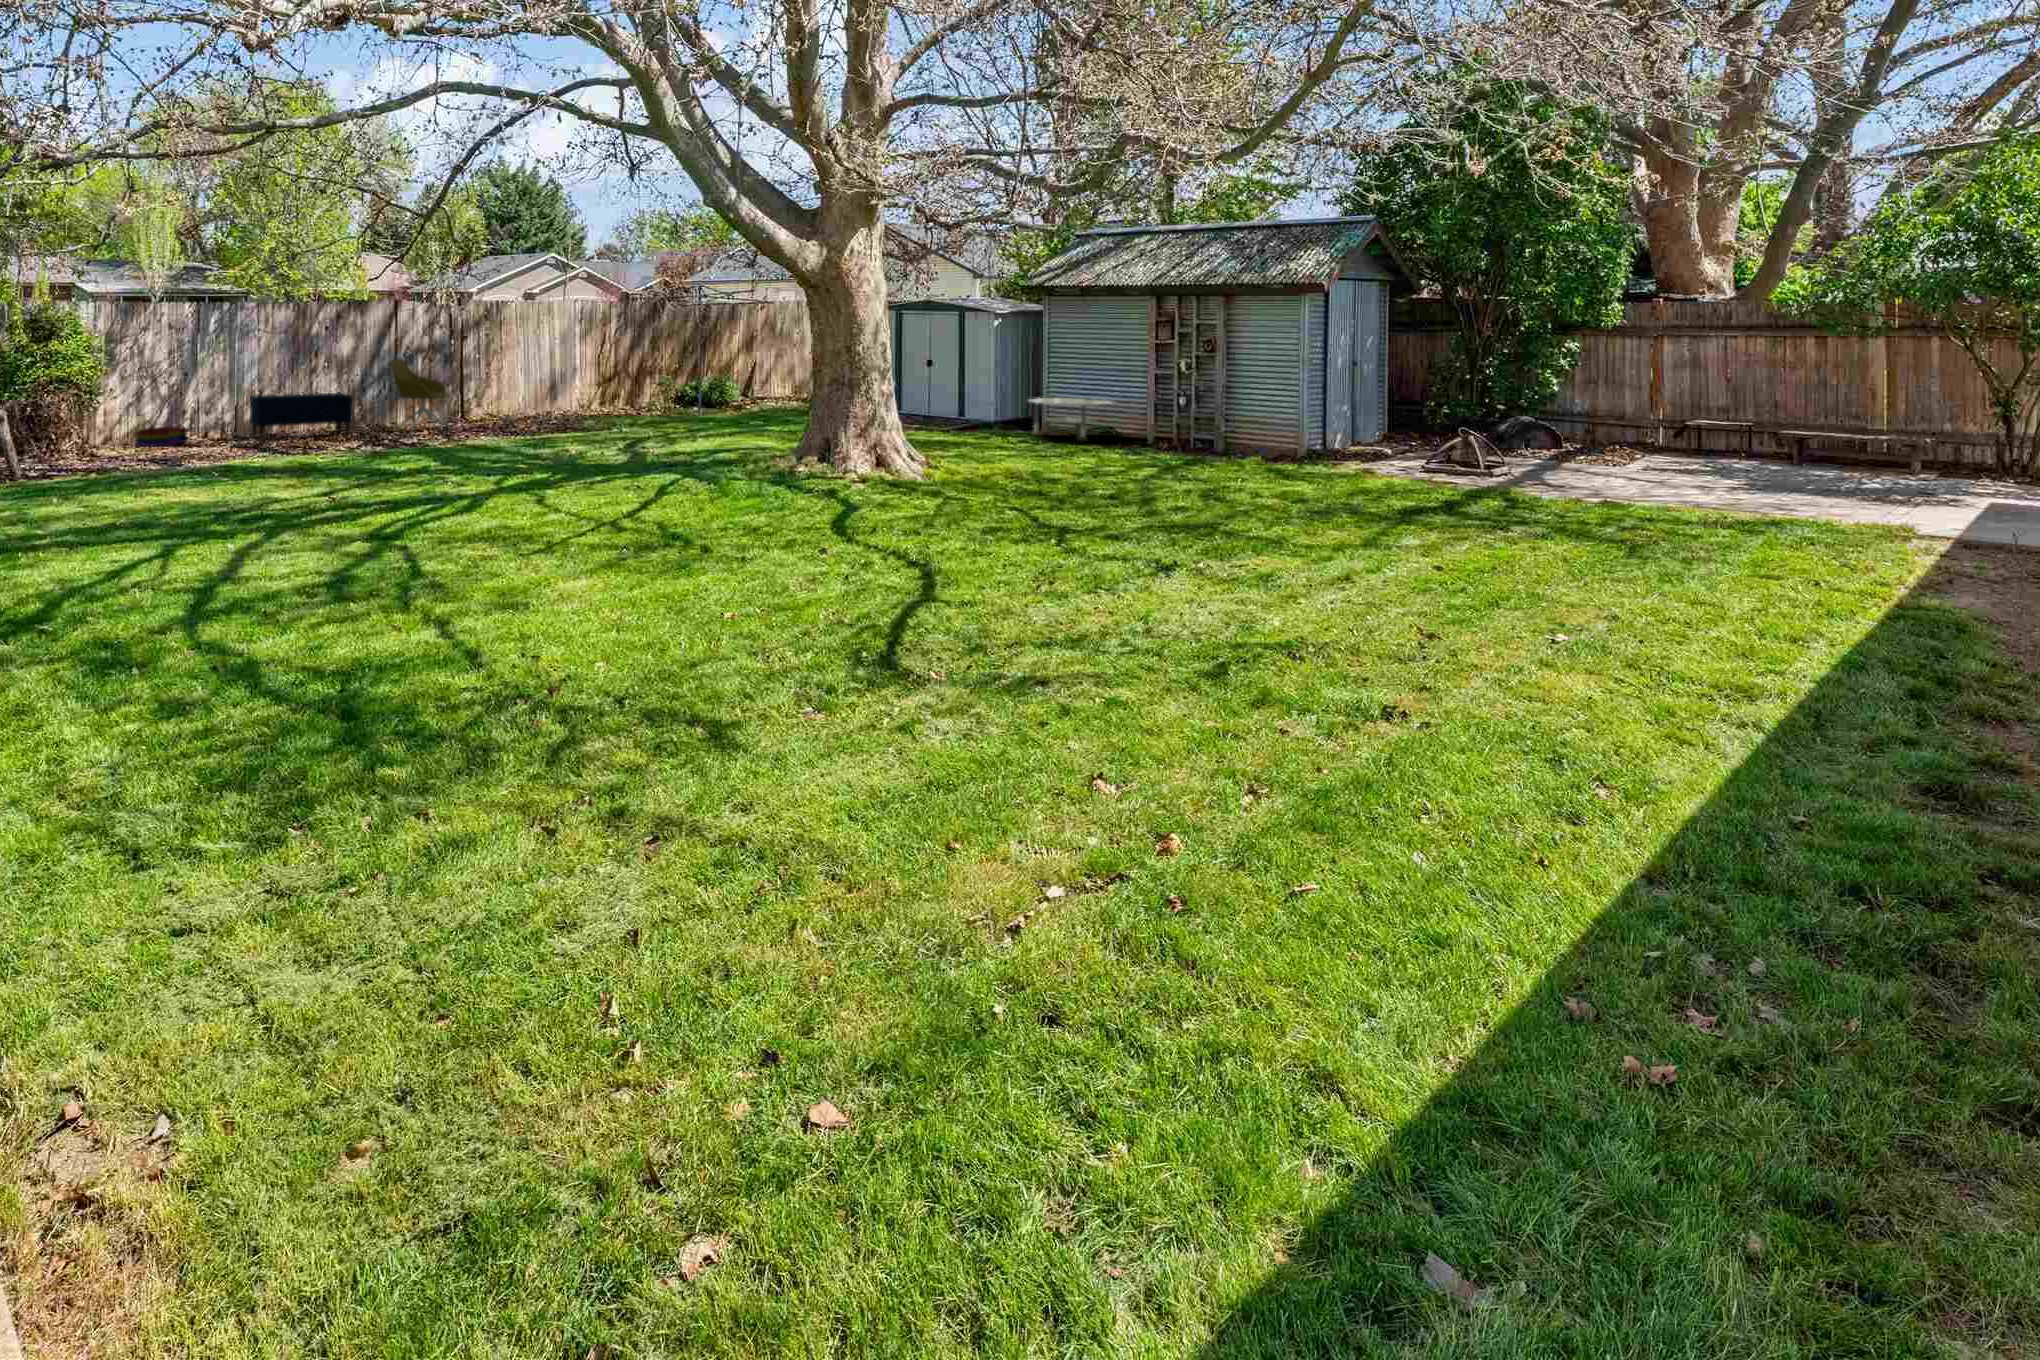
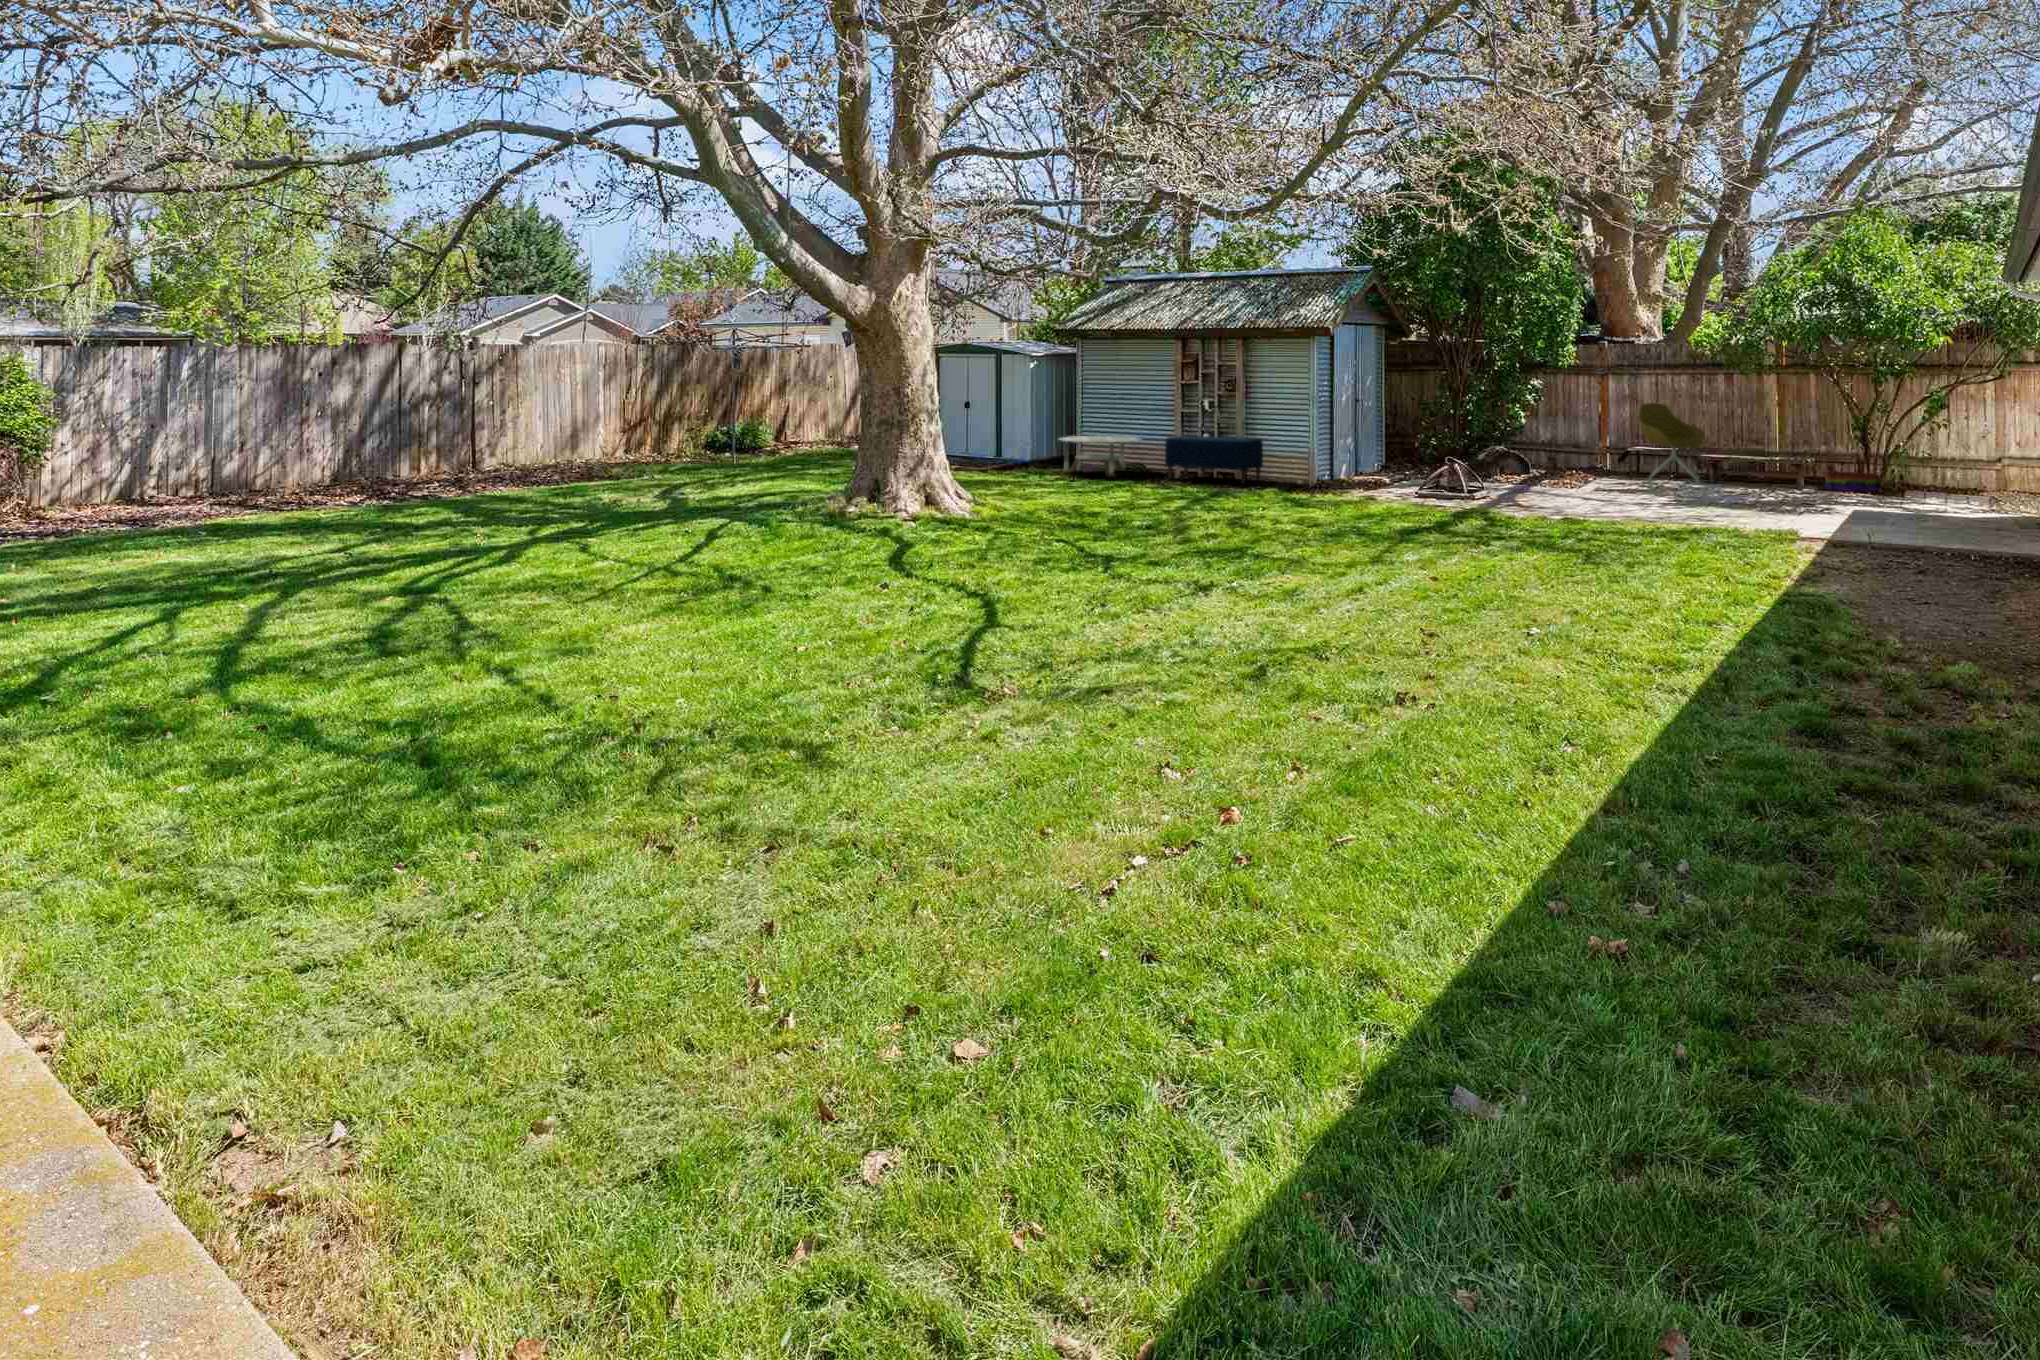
chair: present [391,359,451,433] -> present [1639,403,1704,483]
bench: present [250,393,352,440] -> present [1165,435,1263,484]
storage bin: present [135,427,187,447] -> present [1825,471,1880,491]

